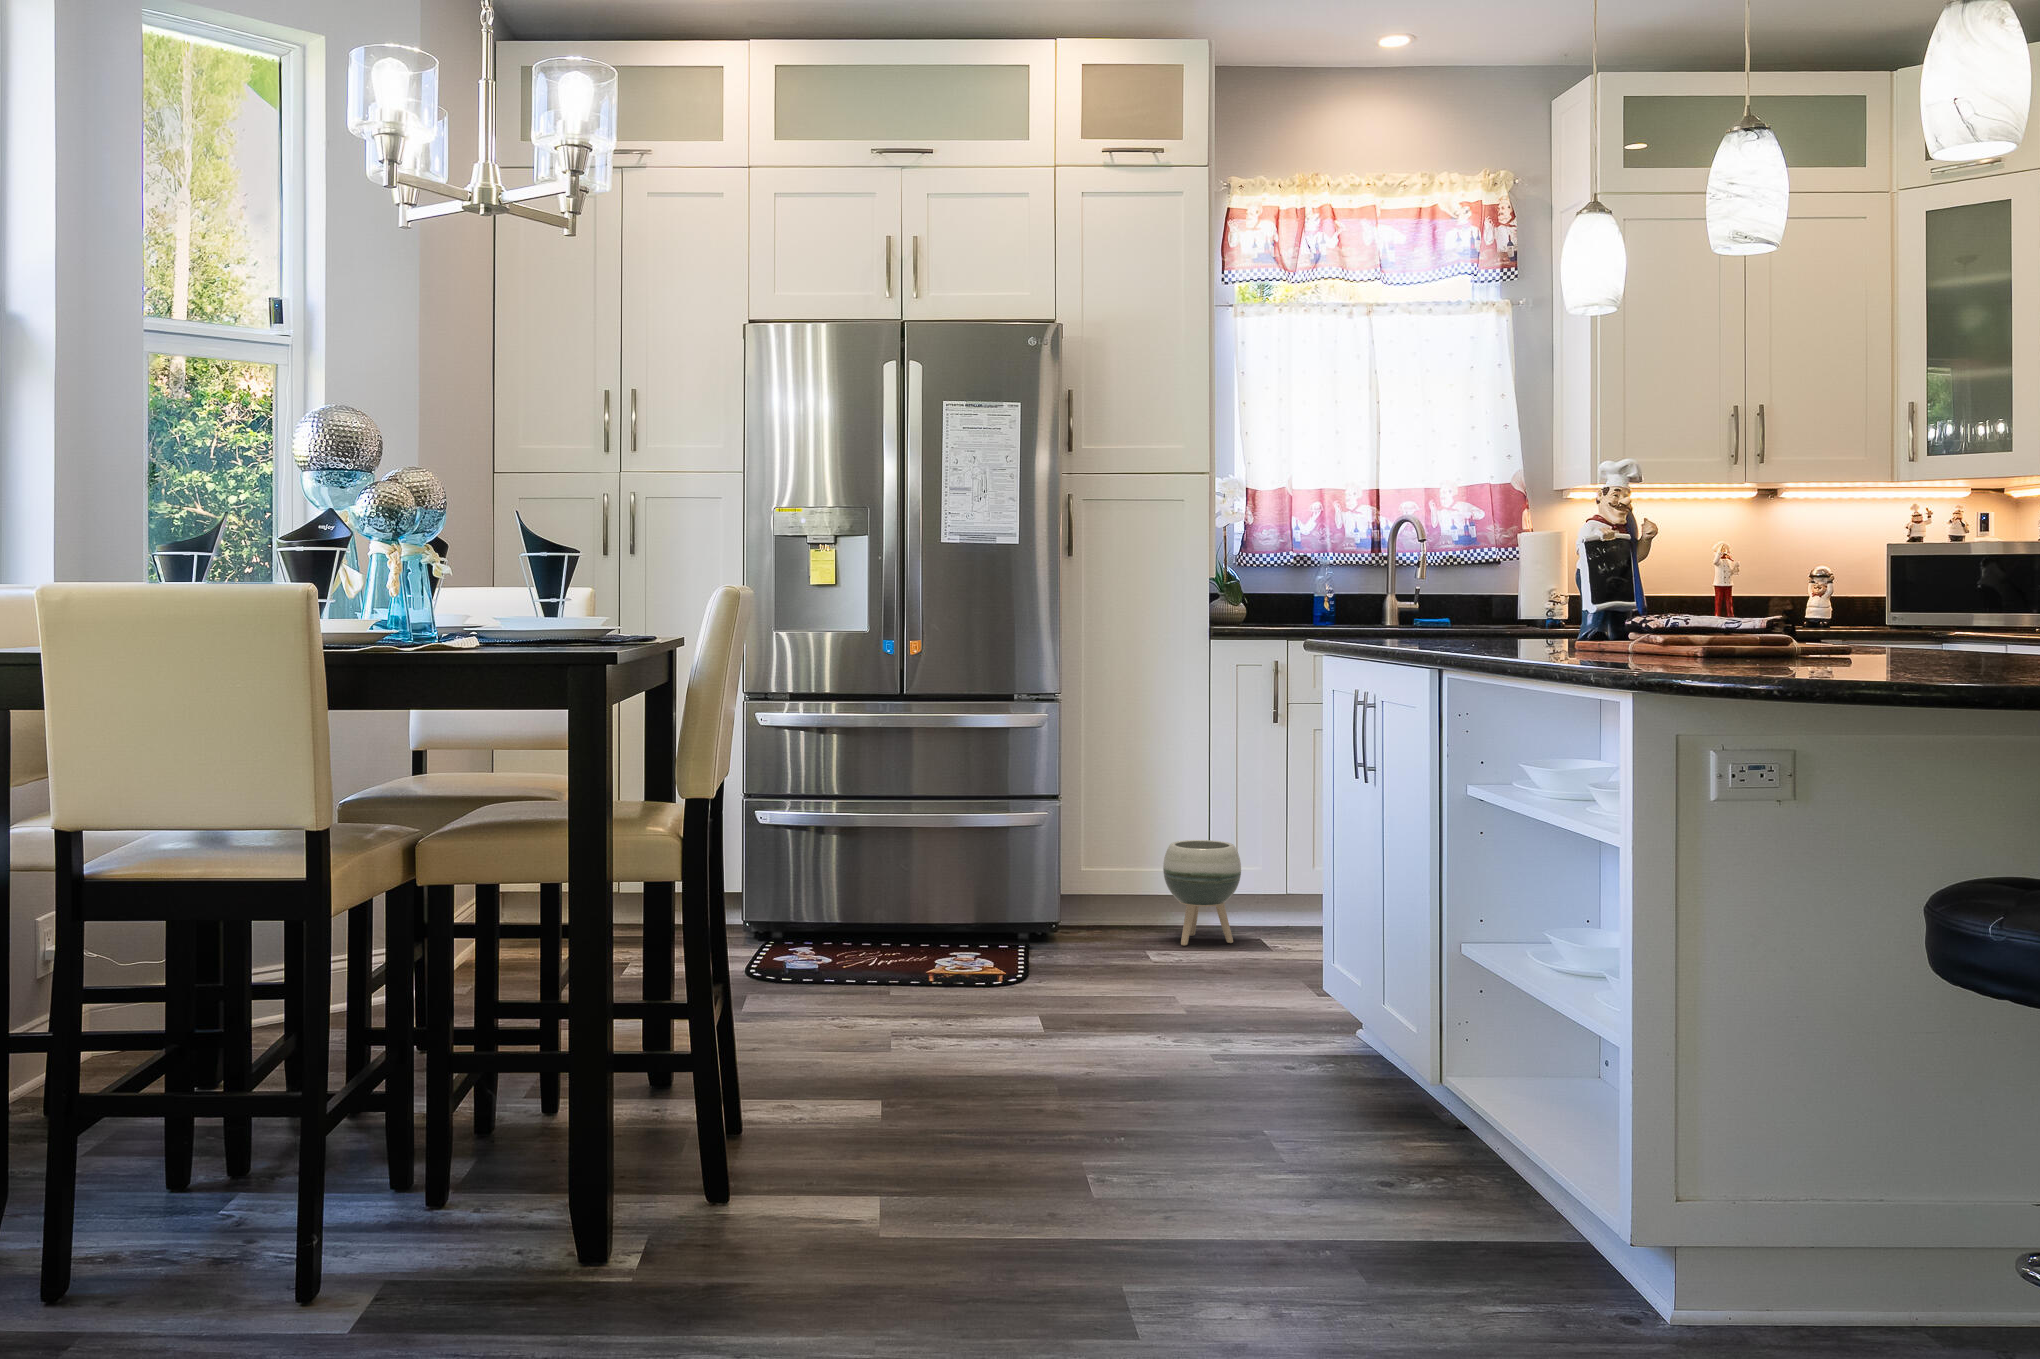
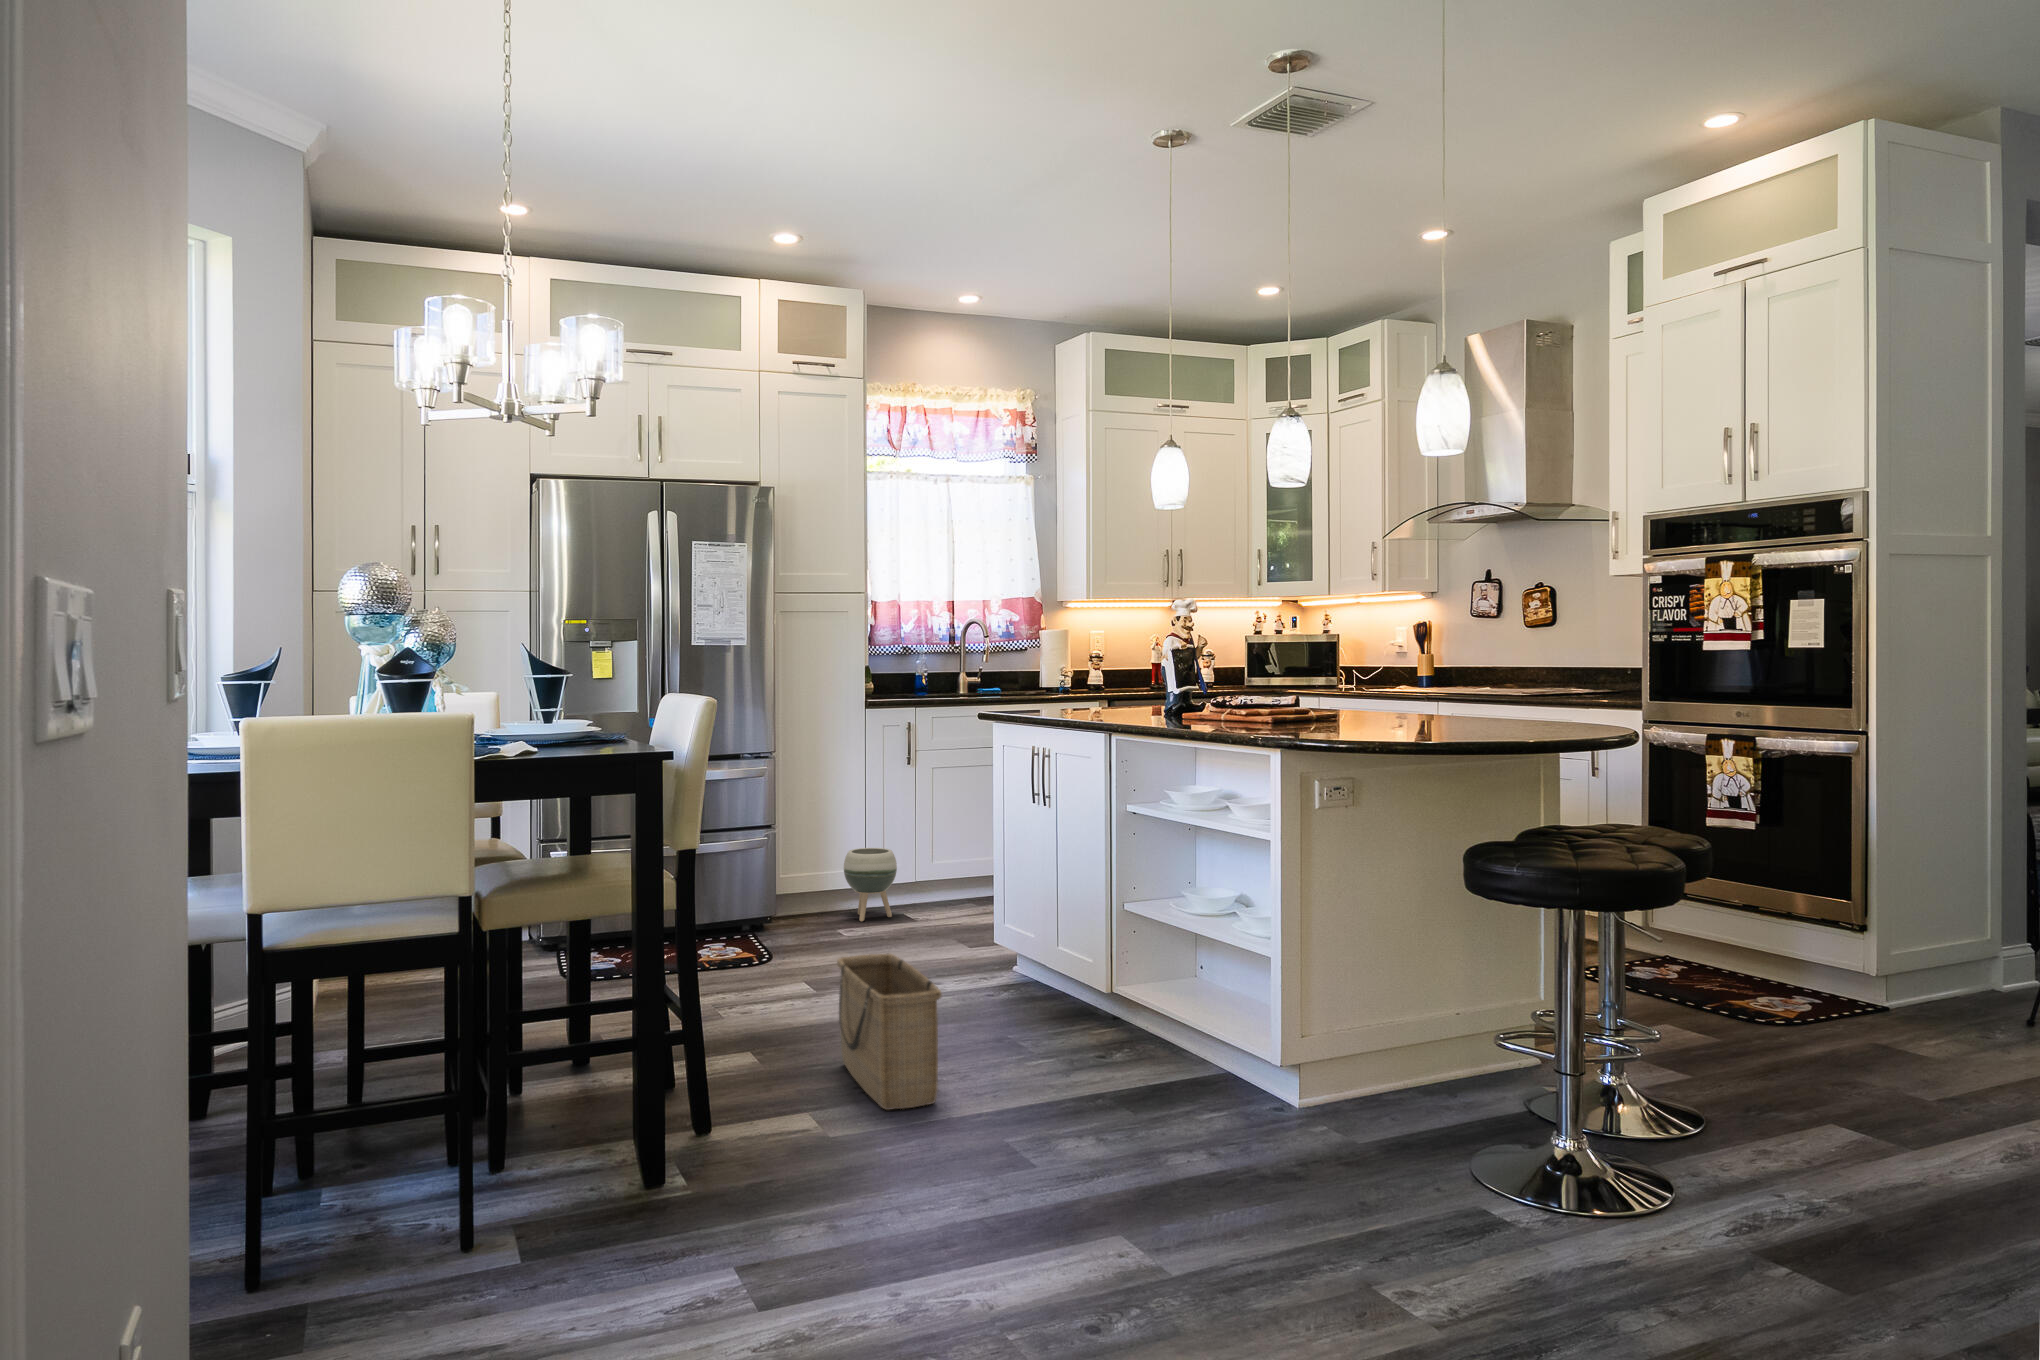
basket: none [865,997,1011,1272] -> present [837,954,941,1110]

